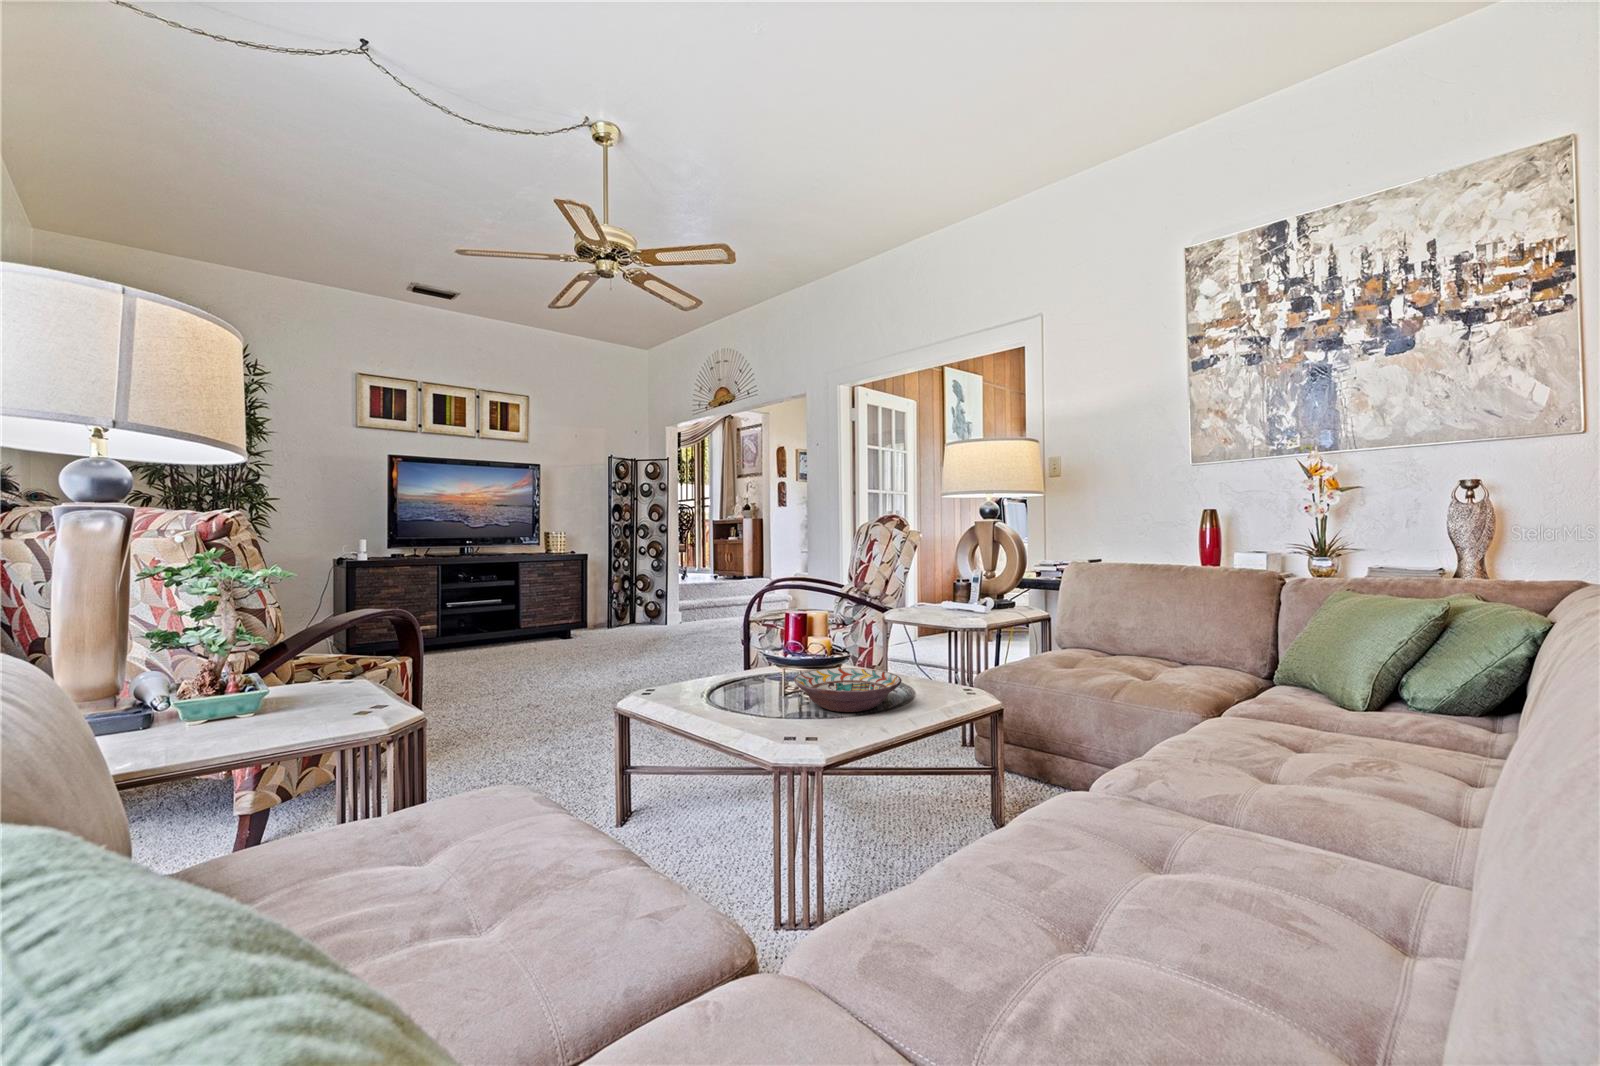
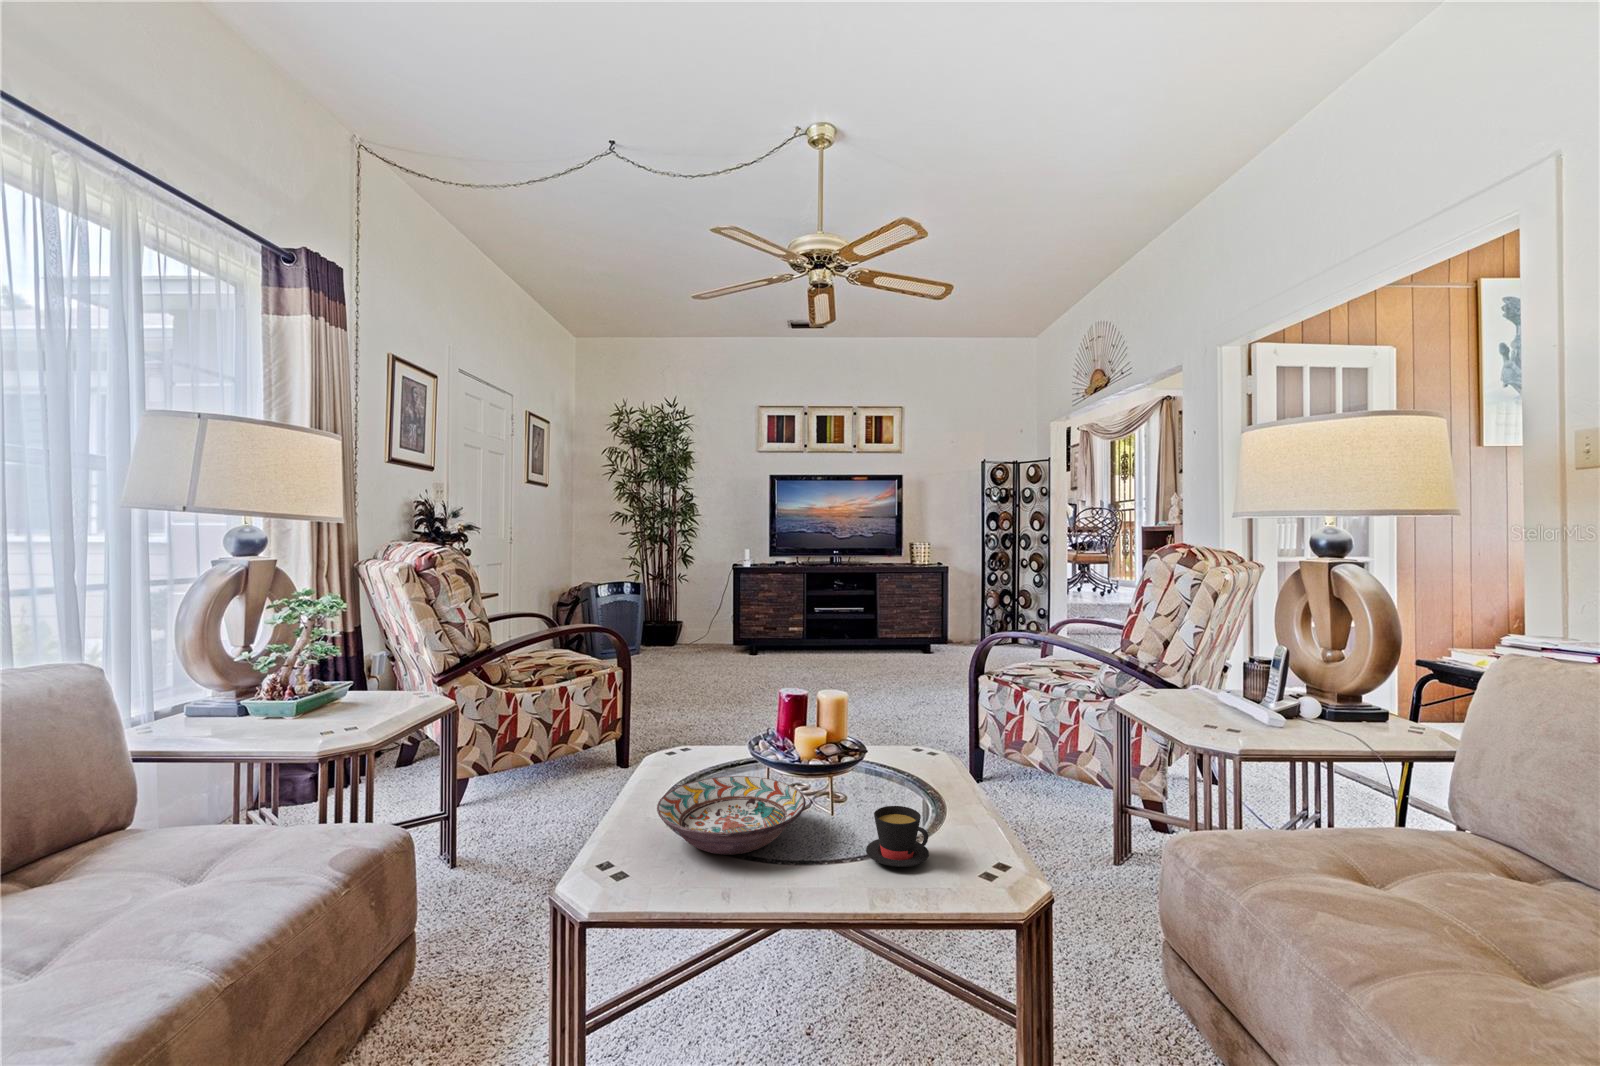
teacup: none [924,661,967,694] -> present [866,806,929,867]

